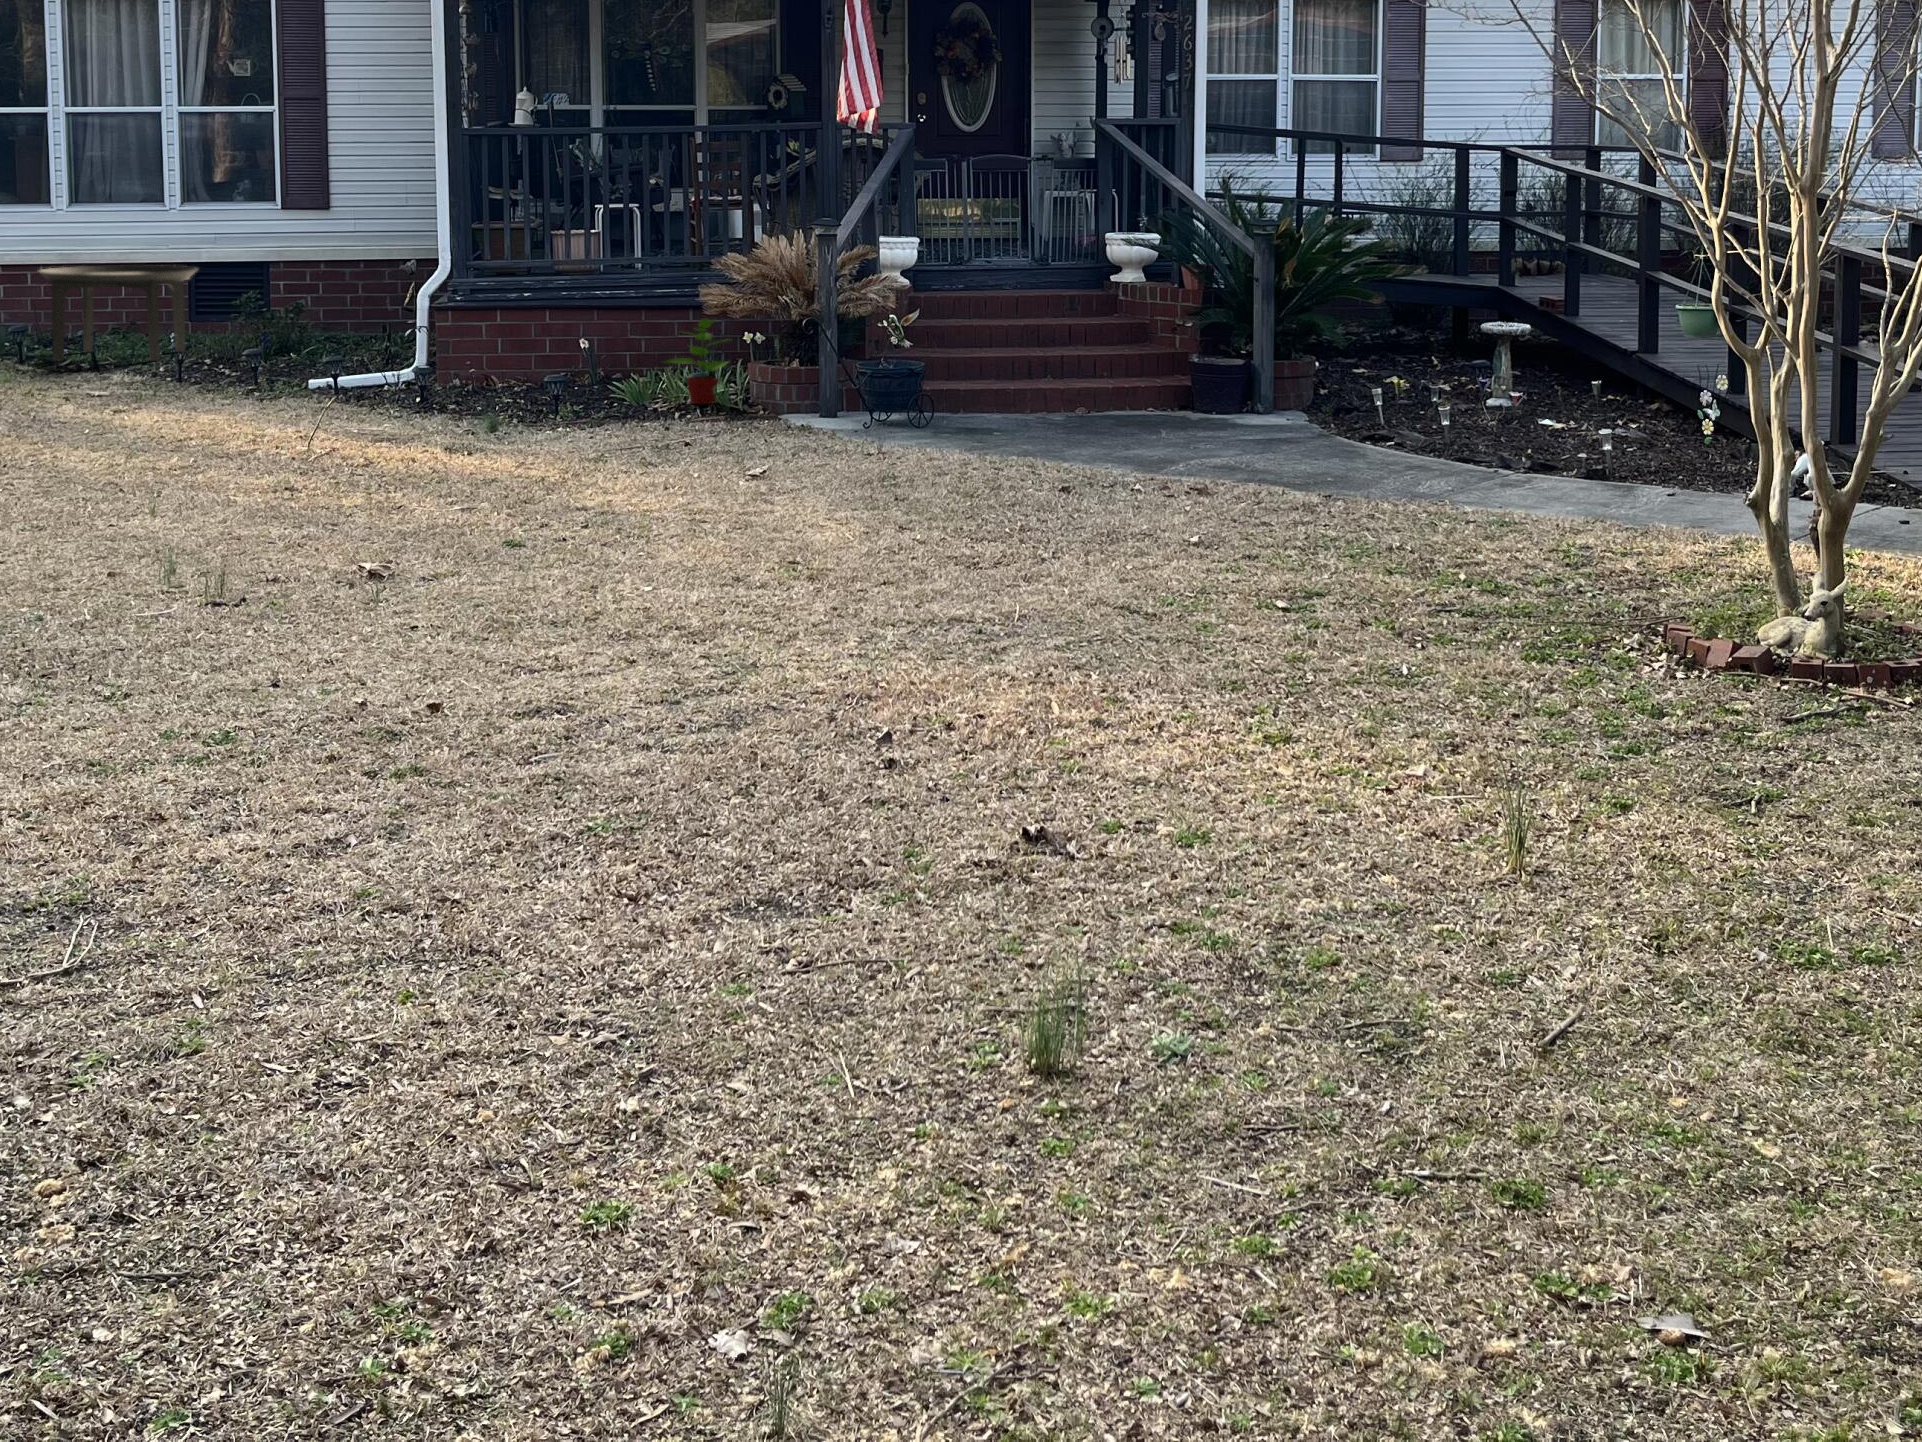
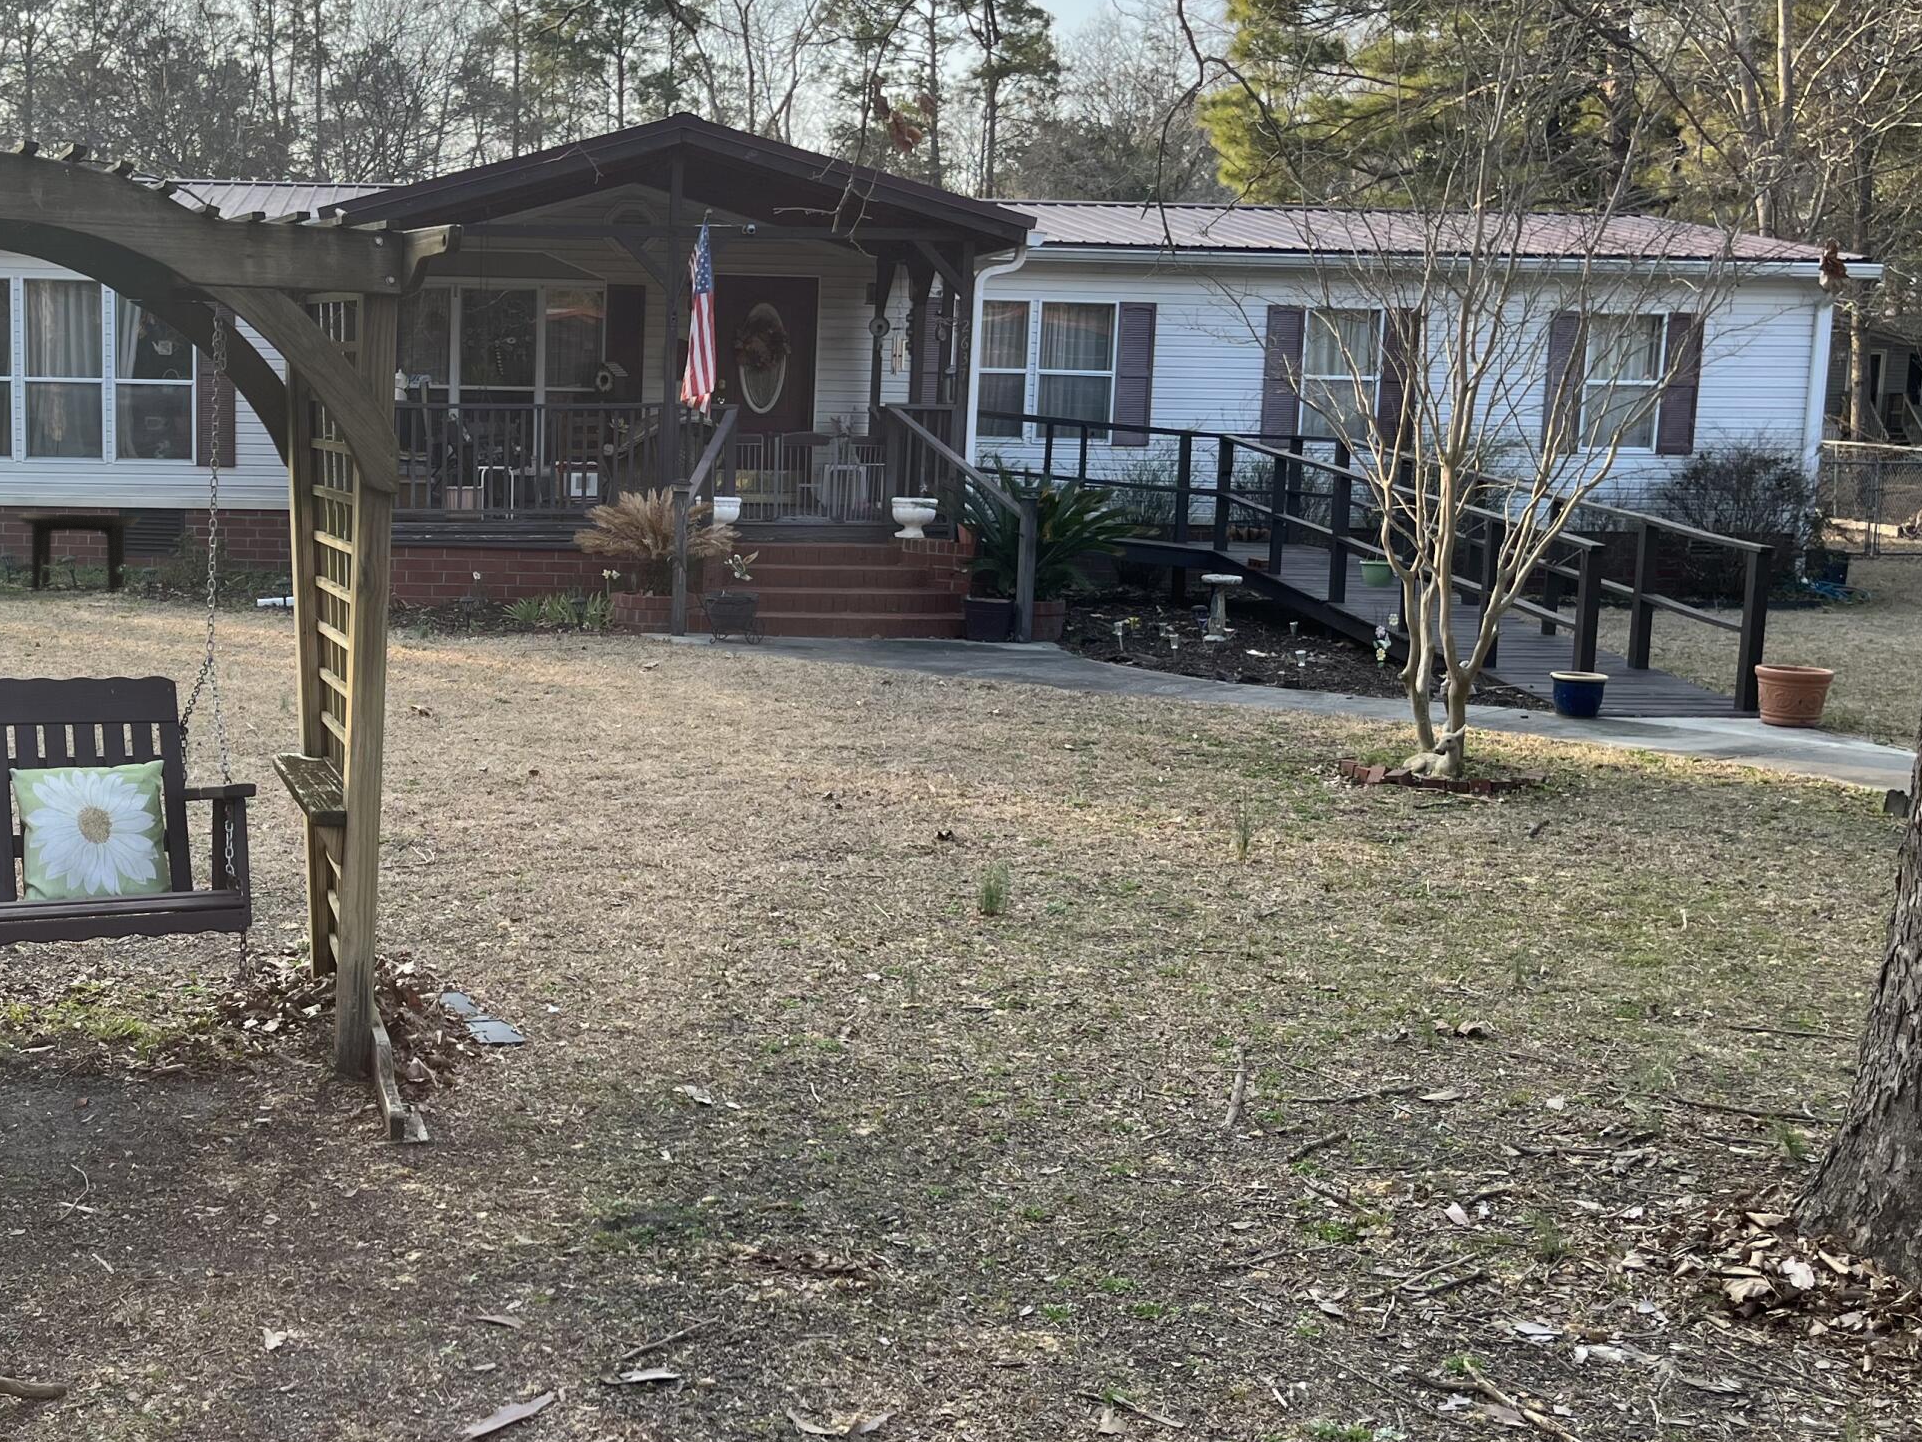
potted plant: present [666,318,728,404] -> none [561,553,618,623]

